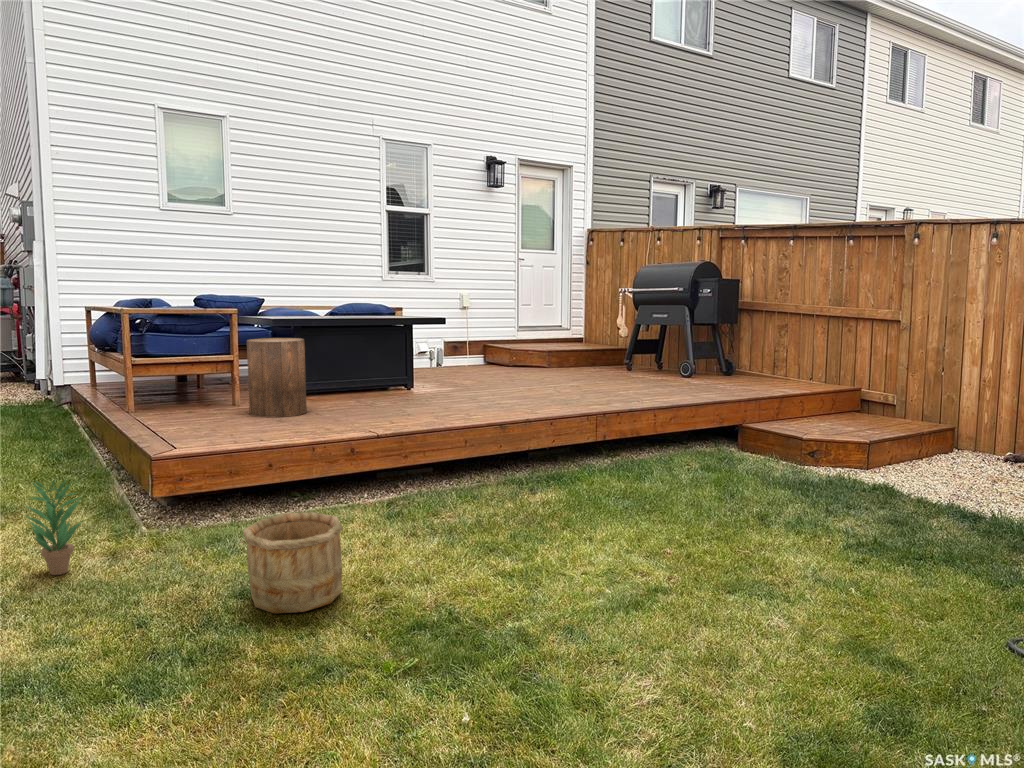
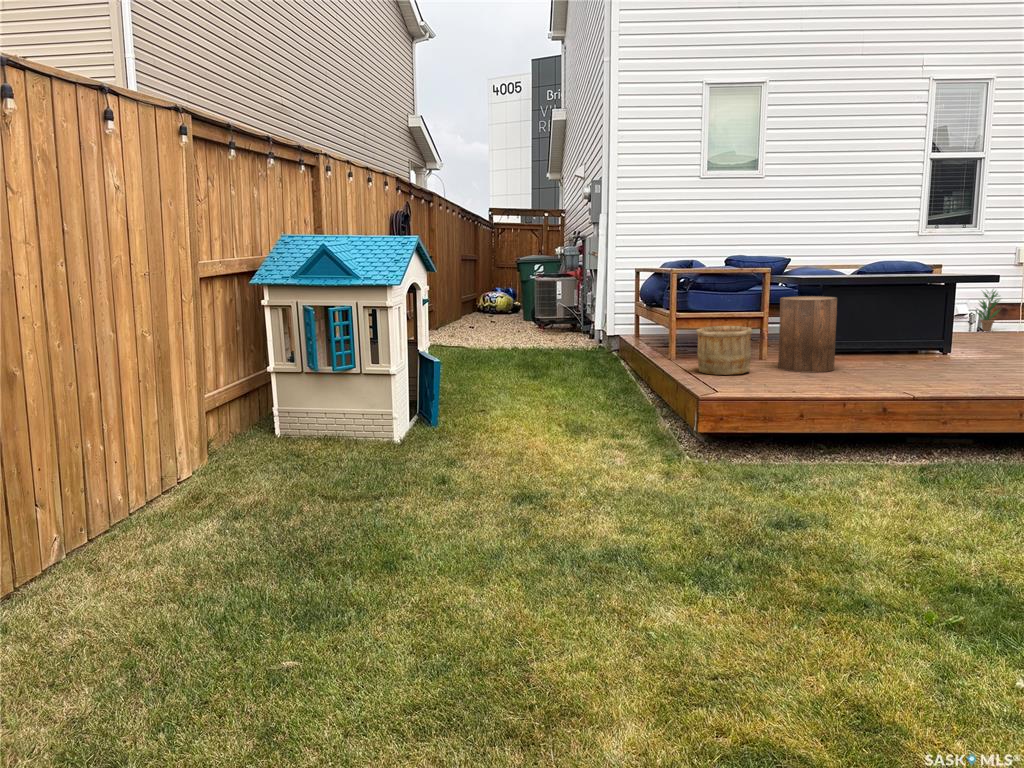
potted plant: present [26,477,82,575] -> present [976,290,1000,331]
wooden bucket: present [243,512,343,614] -> present [696,326,752,375]

